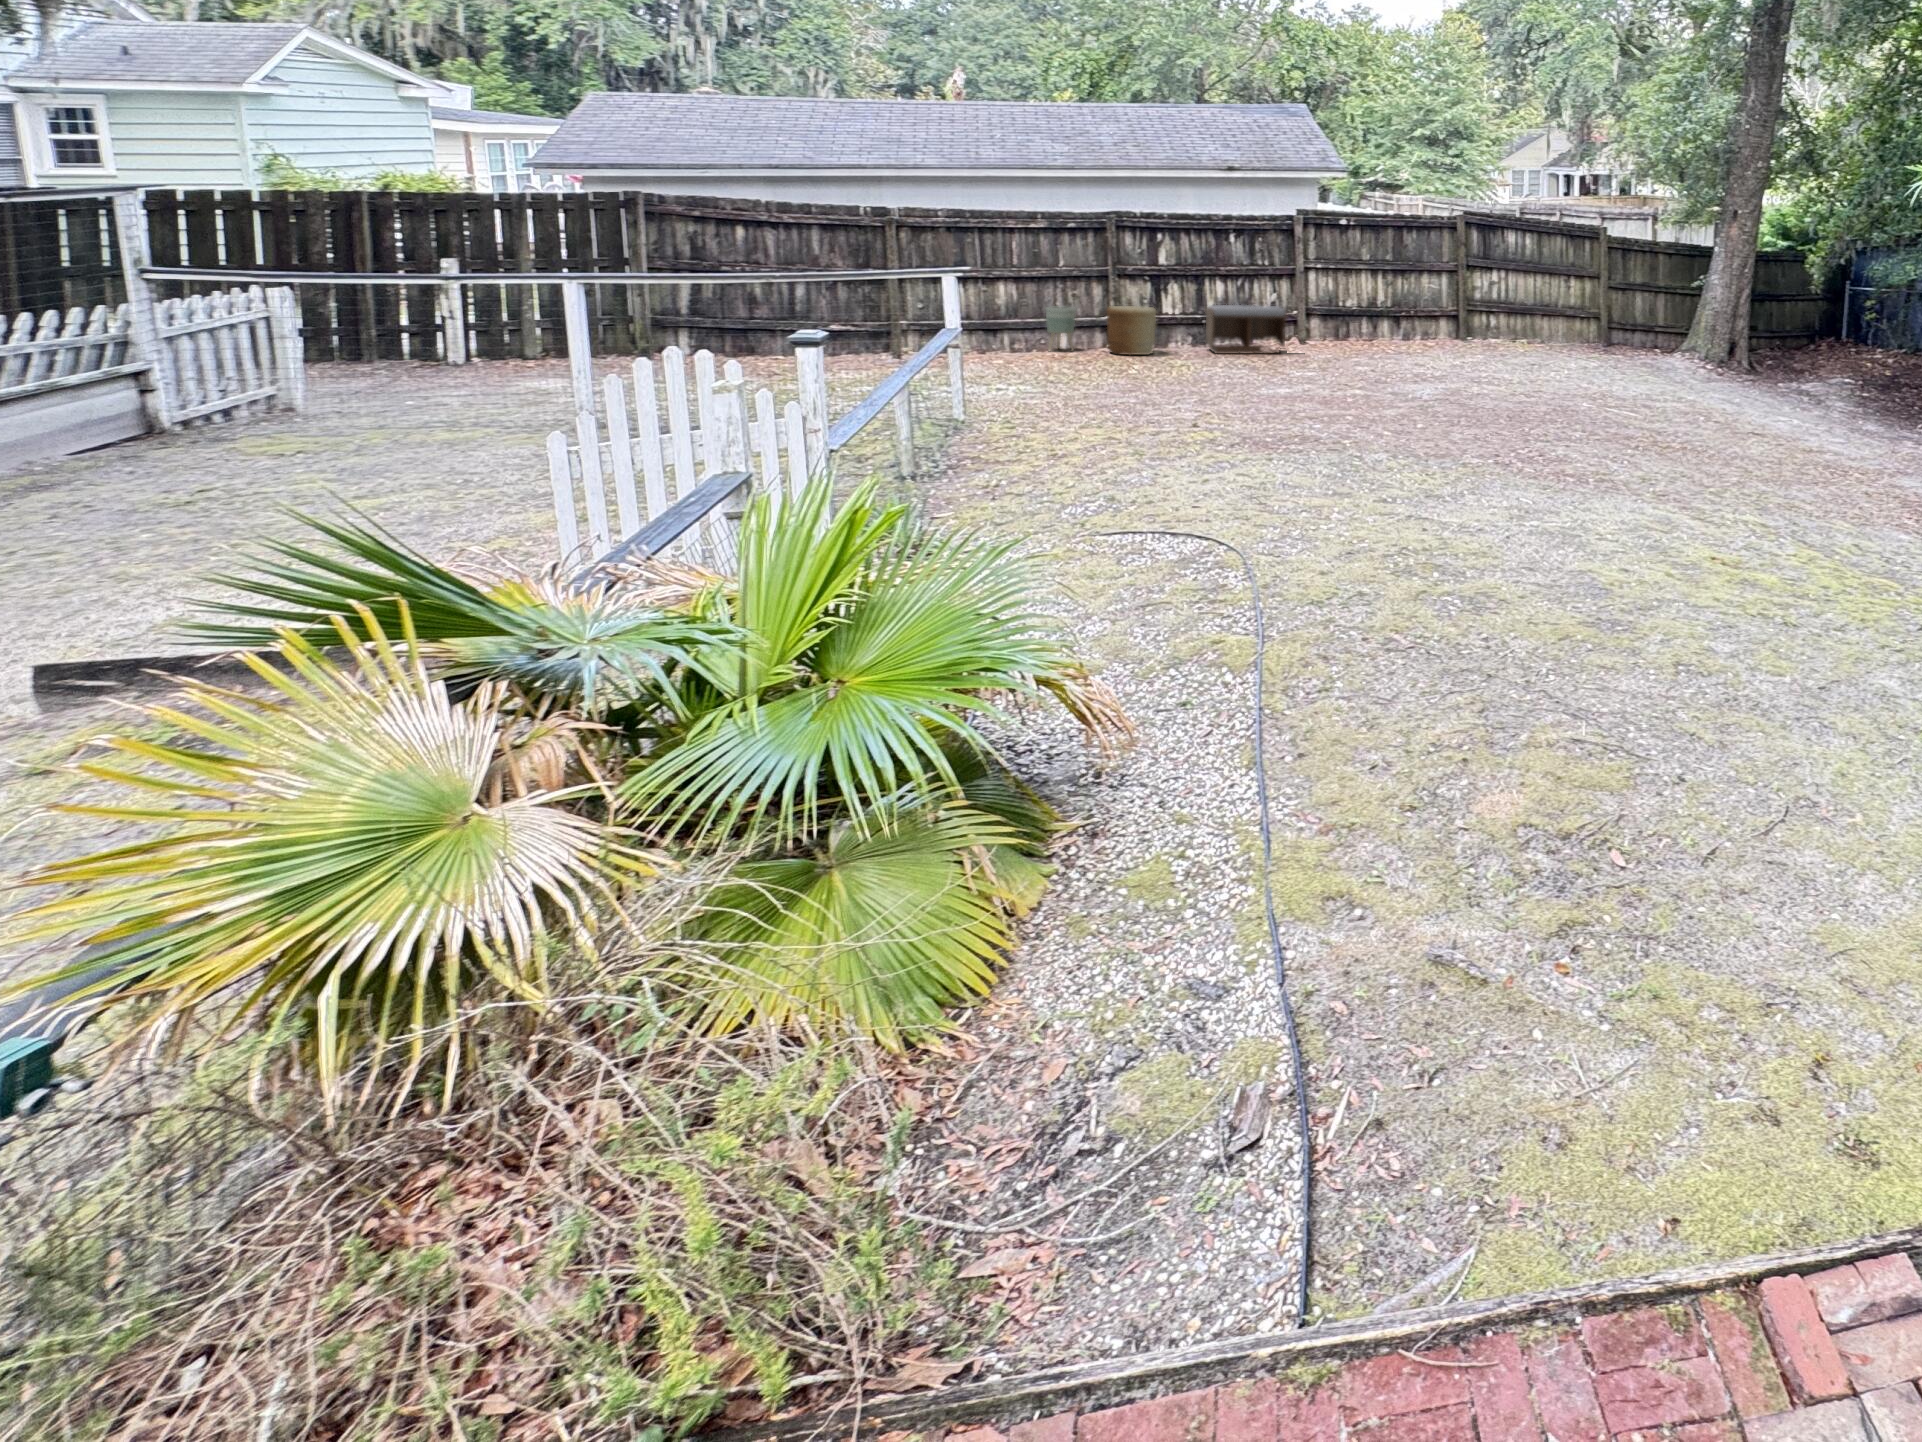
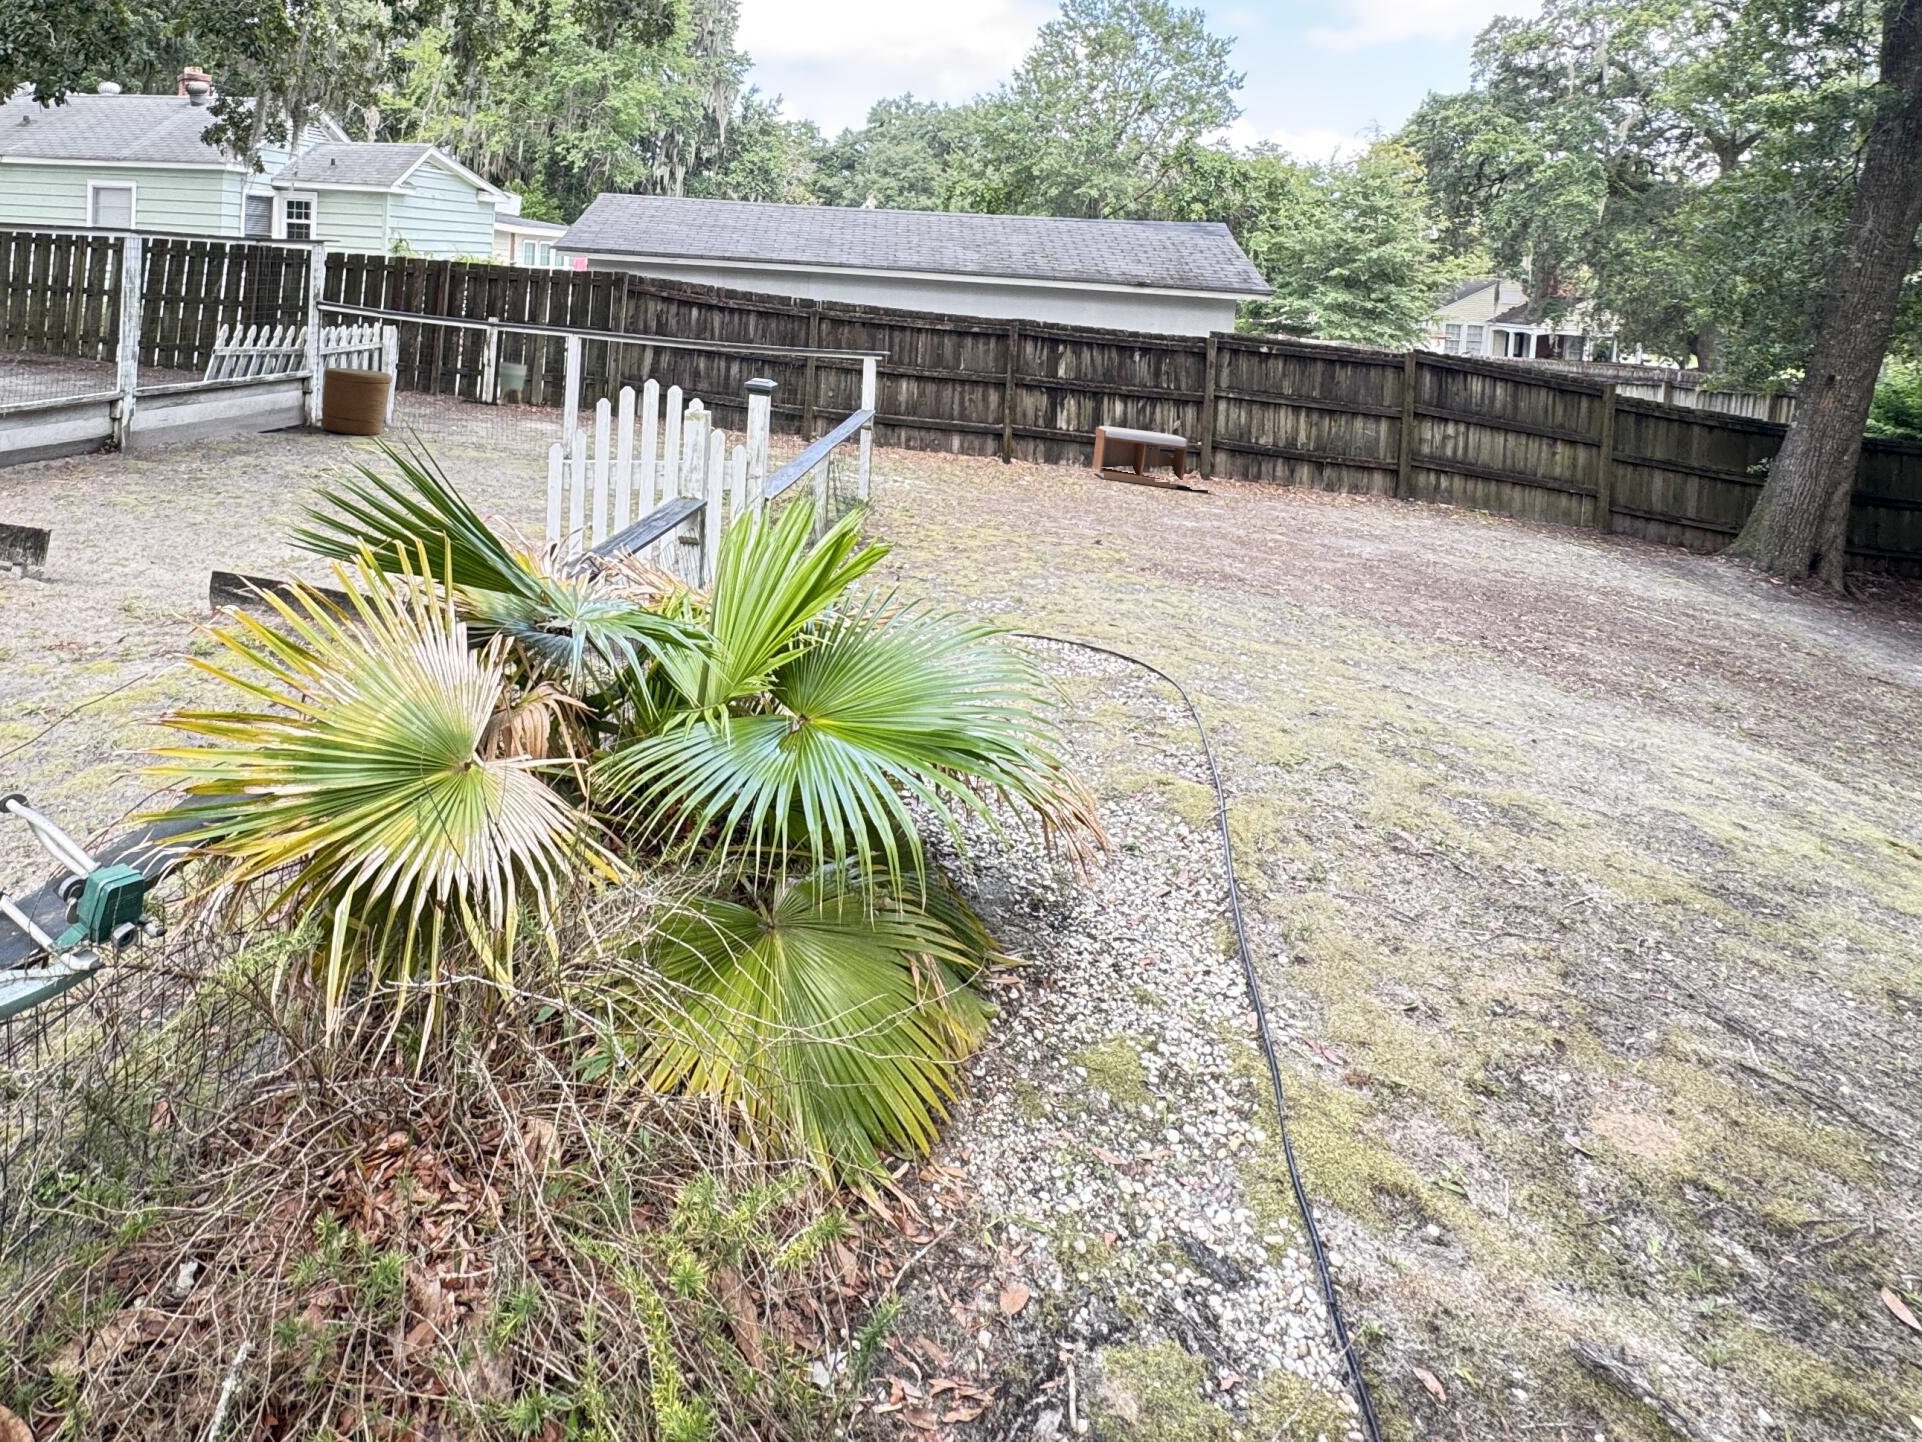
woven basket: present [1107,306,1156,355] -> present [322,368,392,436]
planter: present [1046,307,1076,351] -> present [498,363,527,407]

